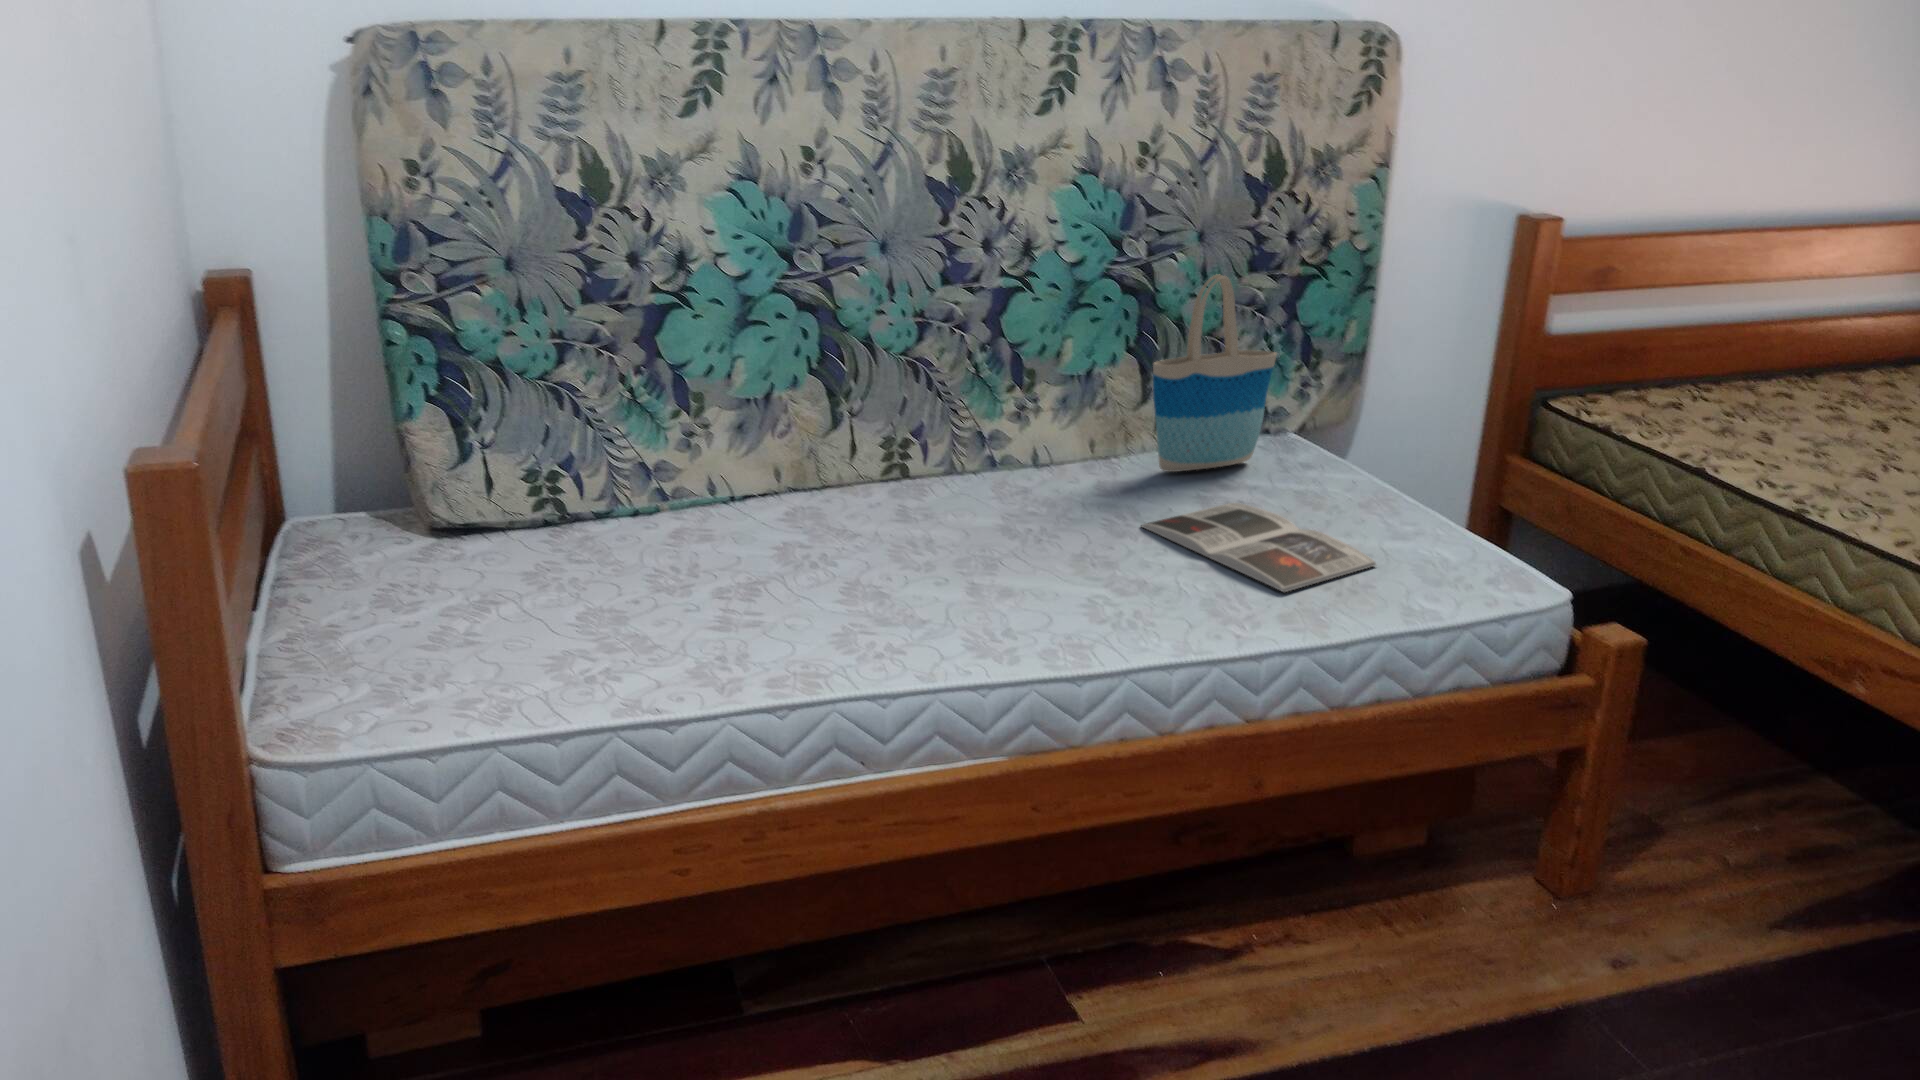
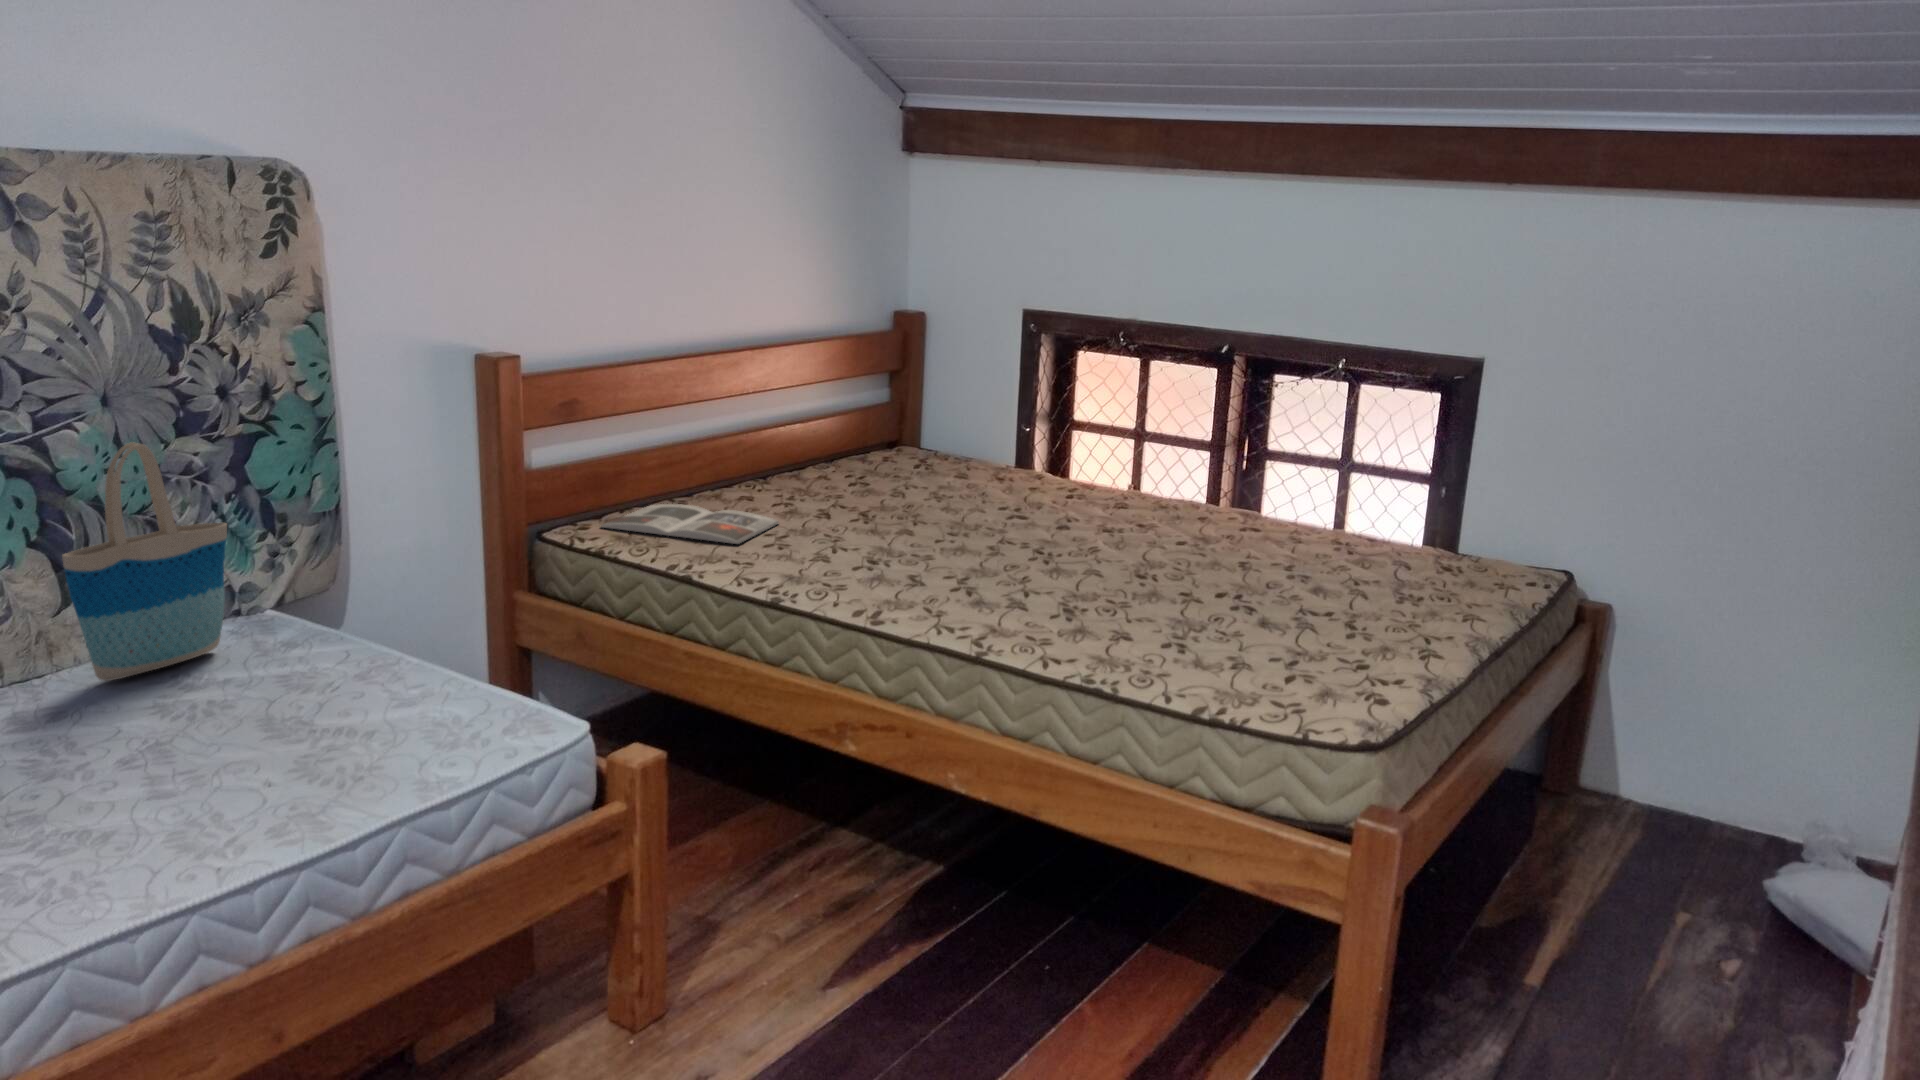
magazine: present [1141,503,1376,592] -> present [601,504,779,544]

